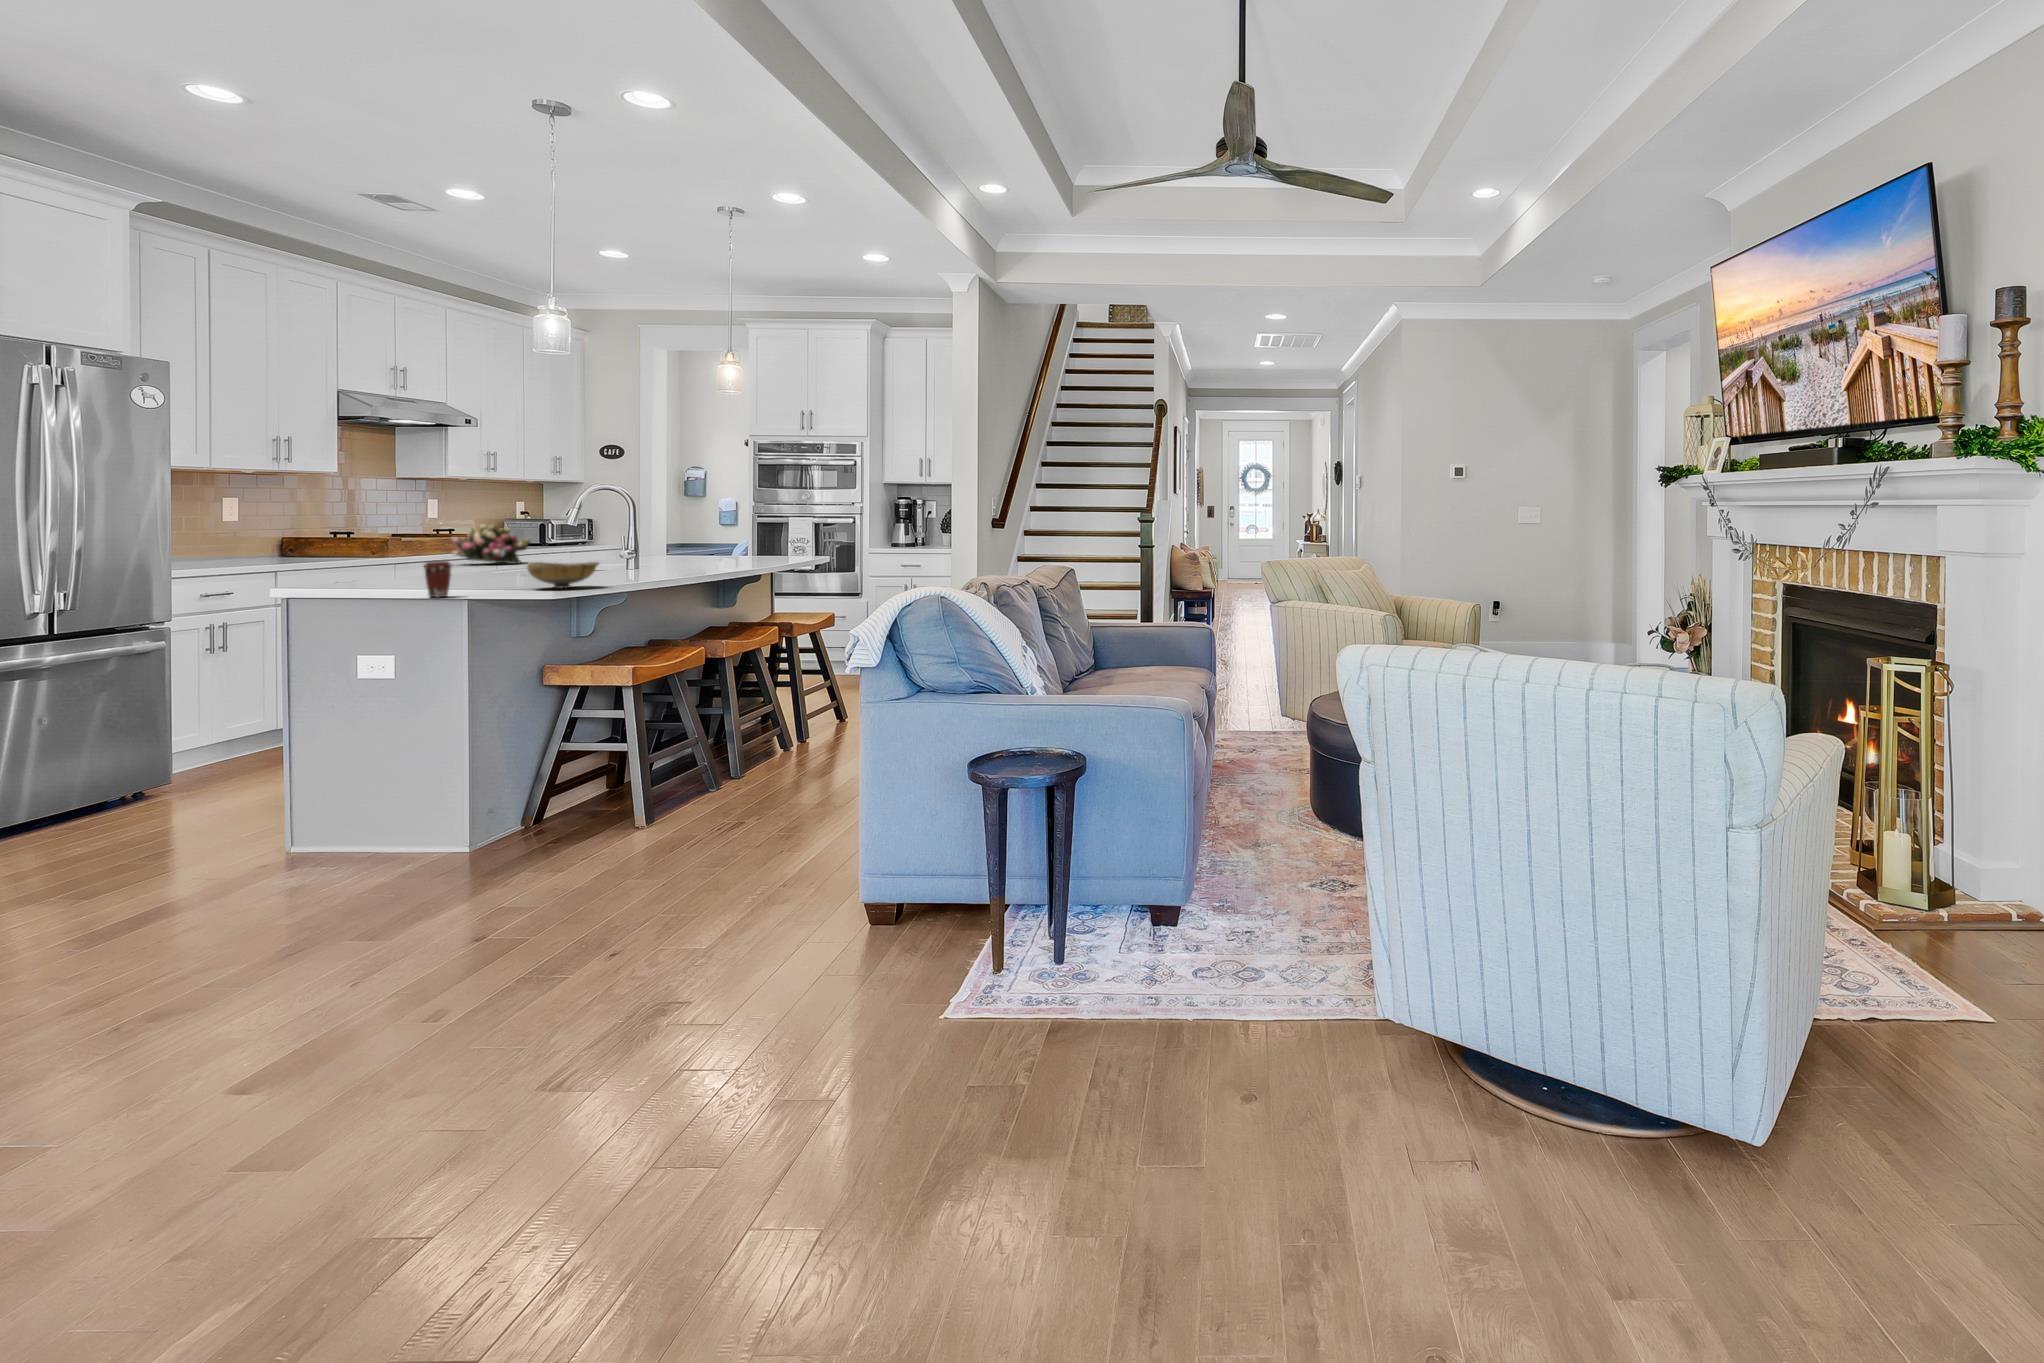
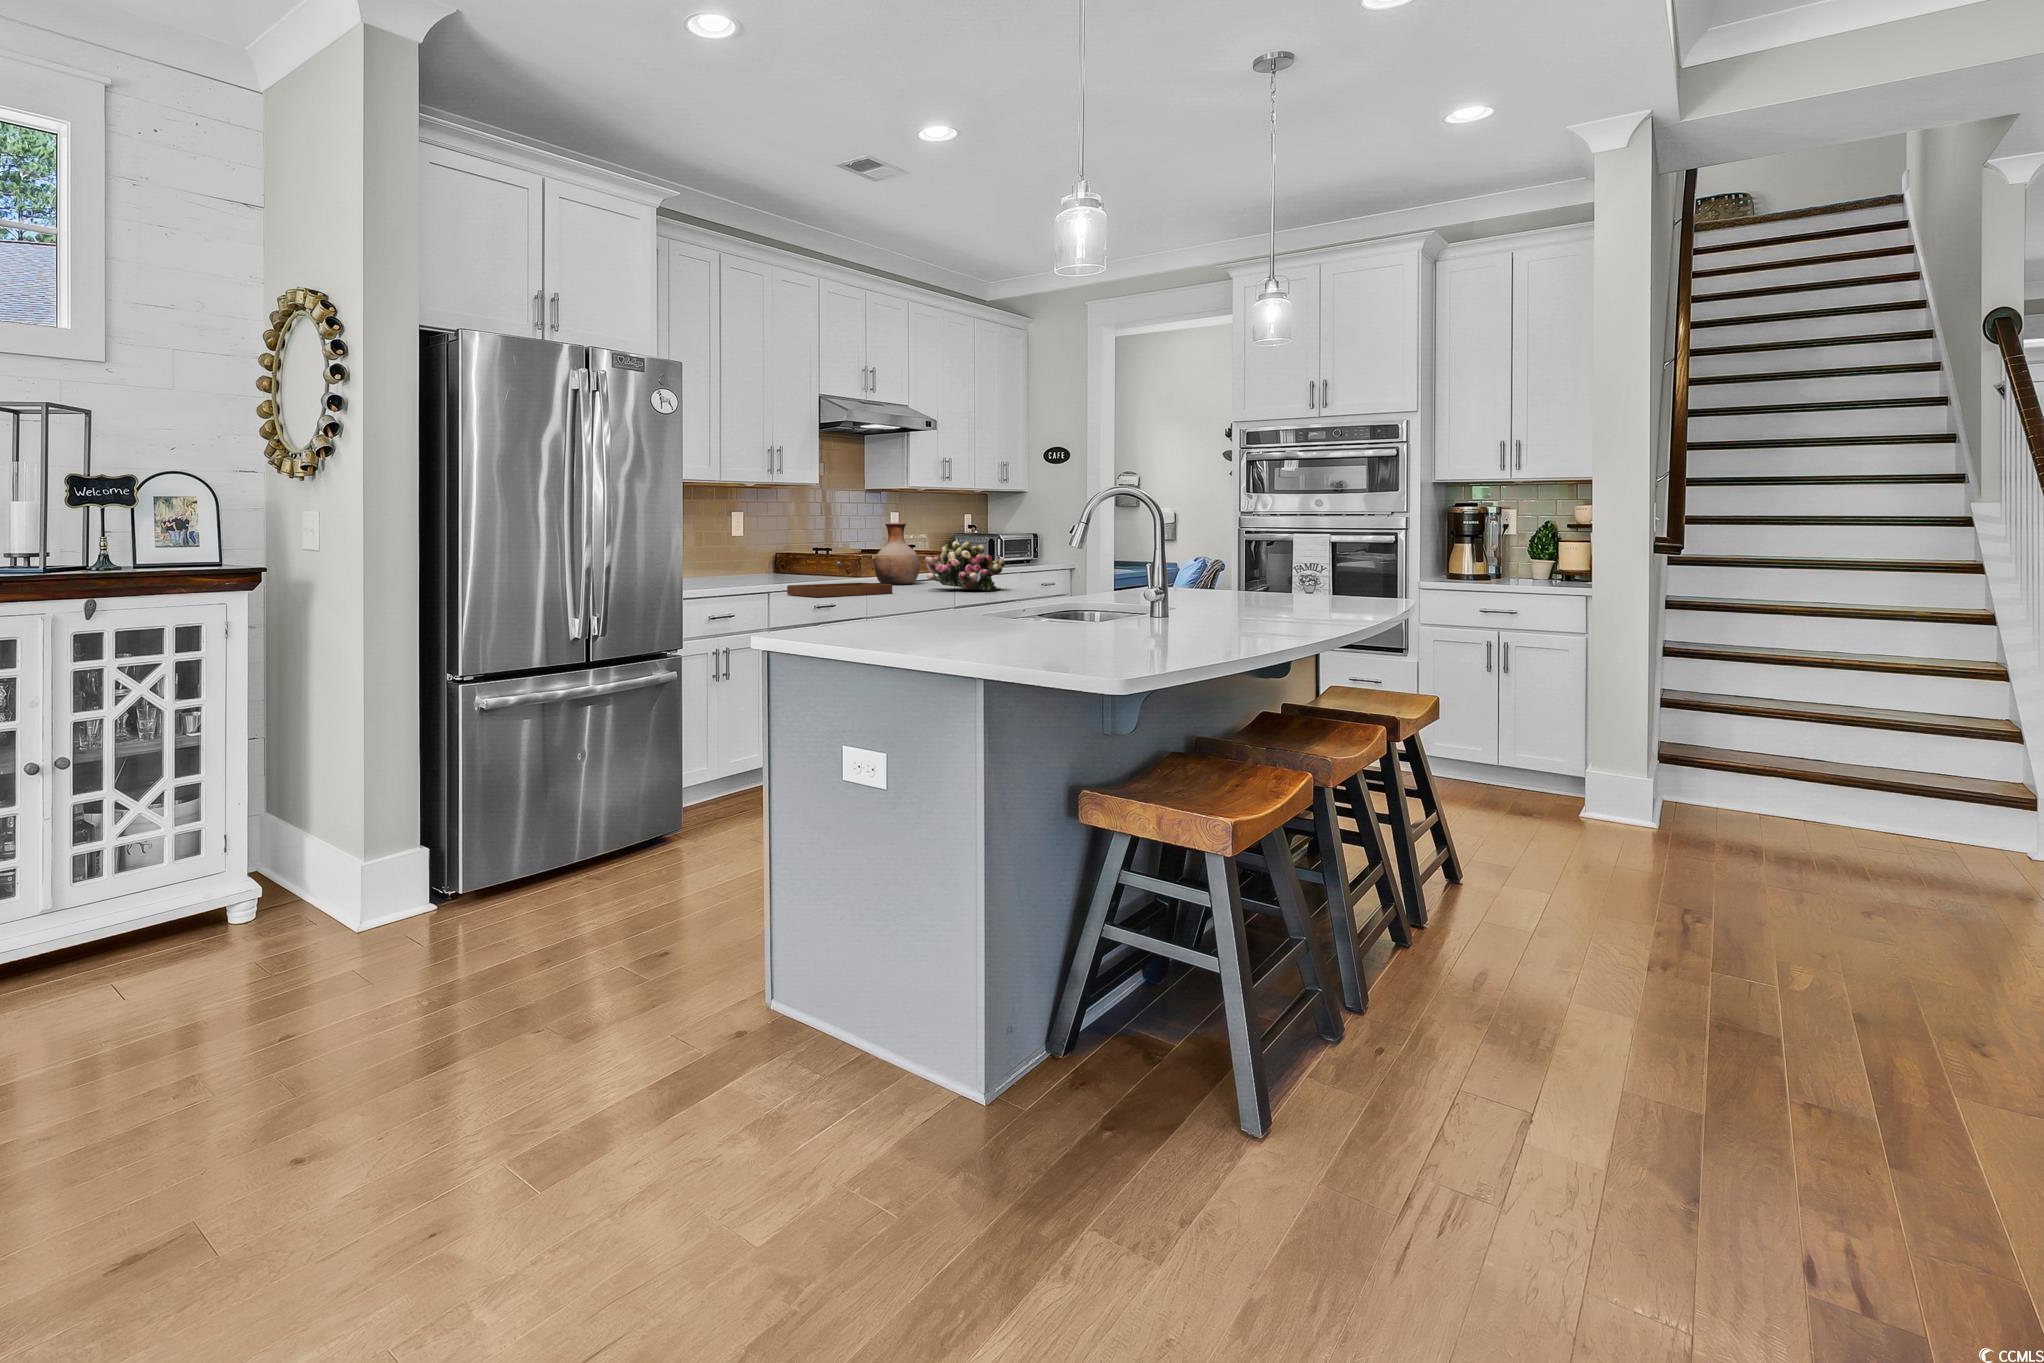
vase: none [404,509,452,562] -> present [875,523,919,585]
tray: none [297,542,414,572] -> present [787,561,892,597]
coffee cup: present [424,561,453,597] -> none [965,605,1005,664]
bowl: present [527,562,599,589] -> none [1083,606,1200,652]

